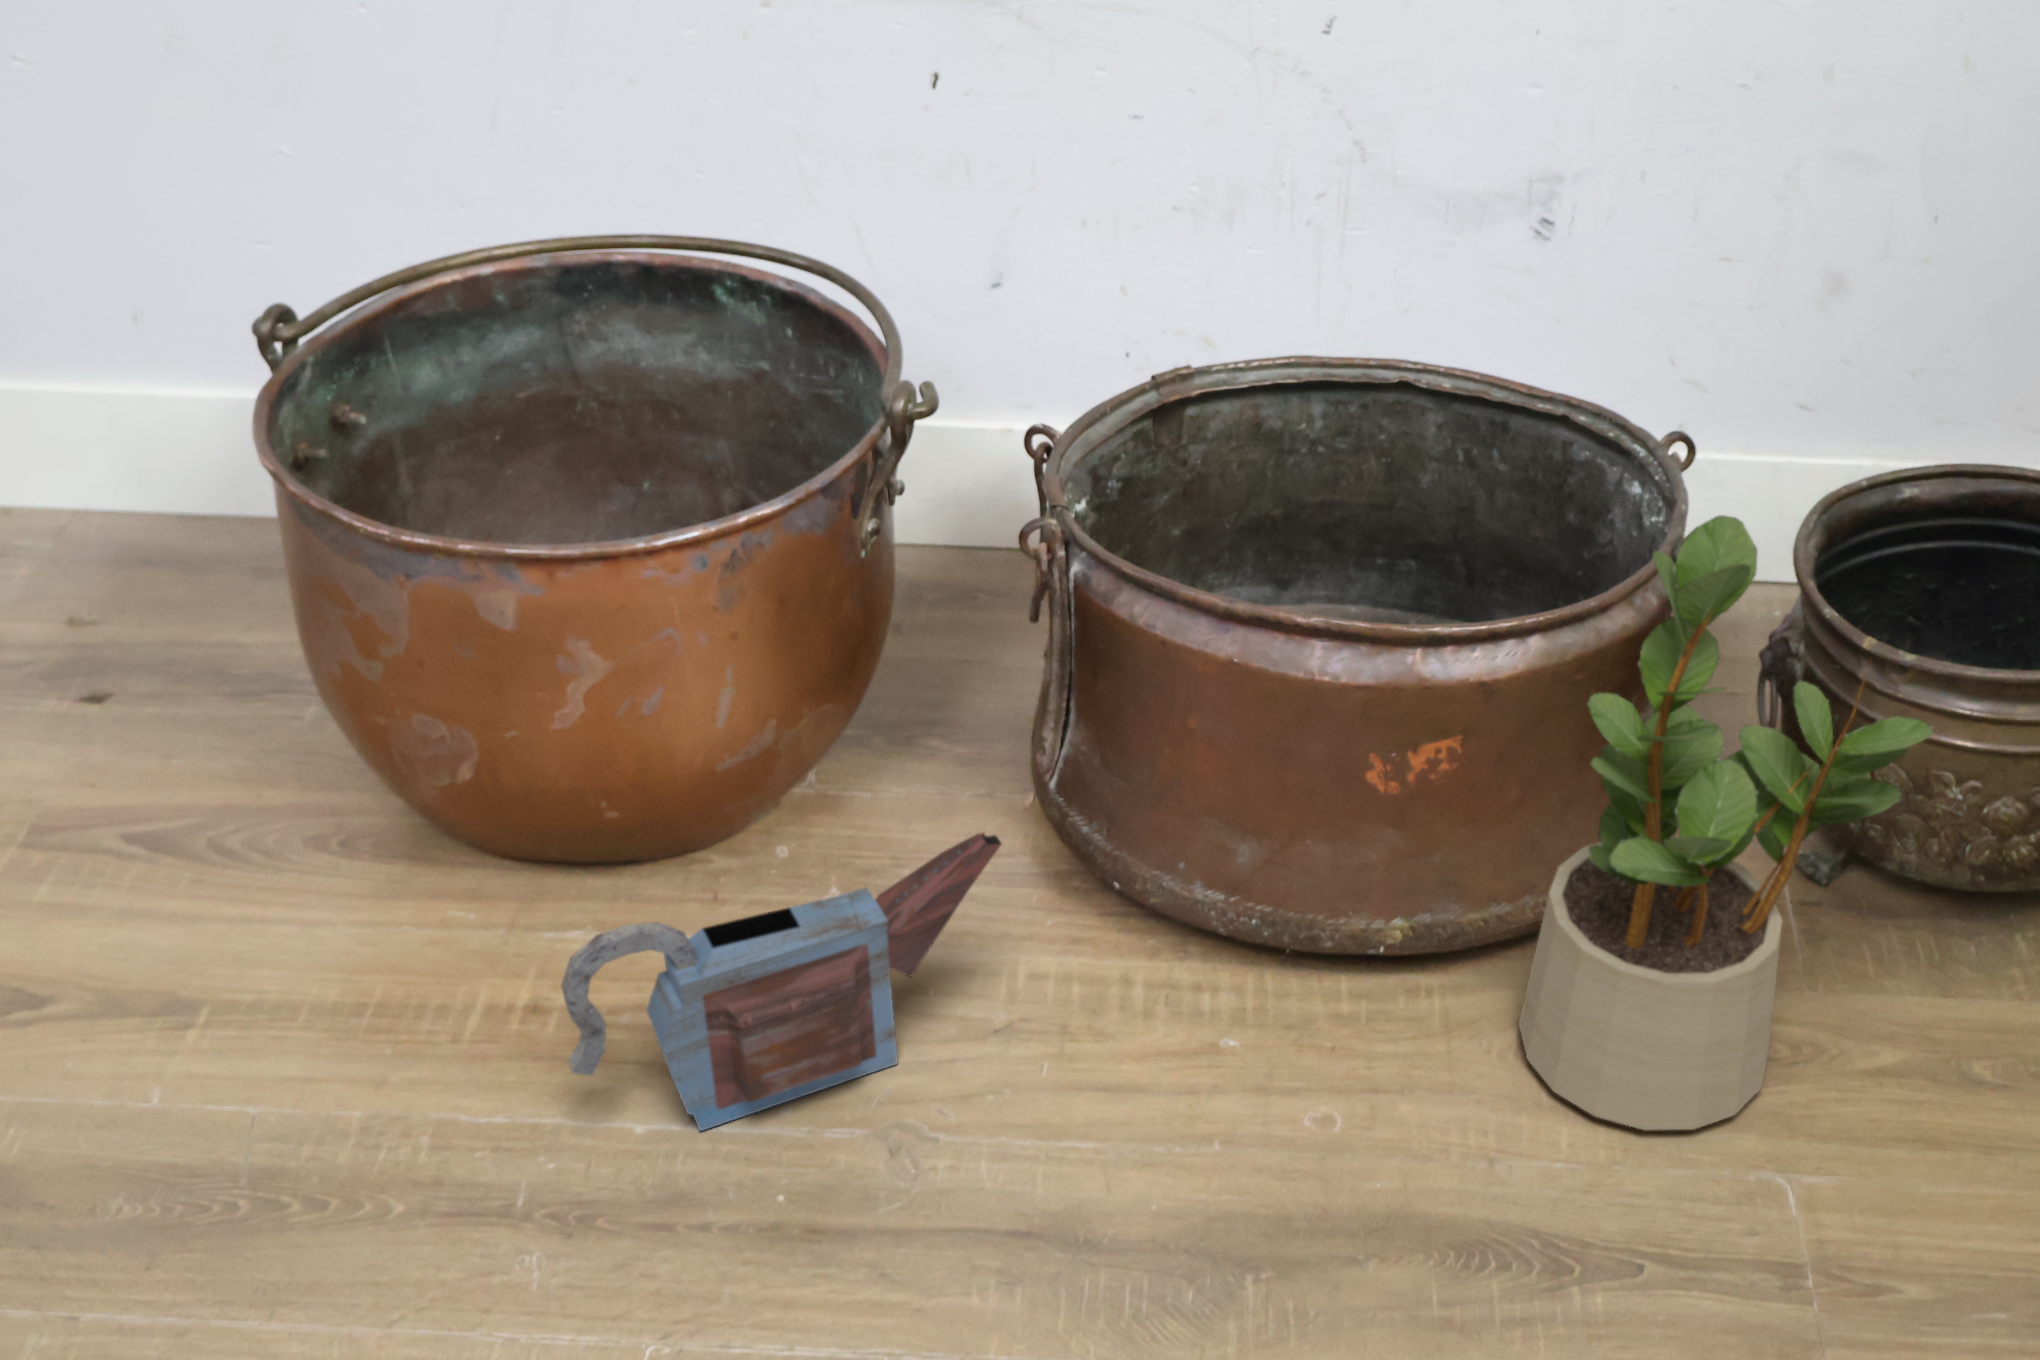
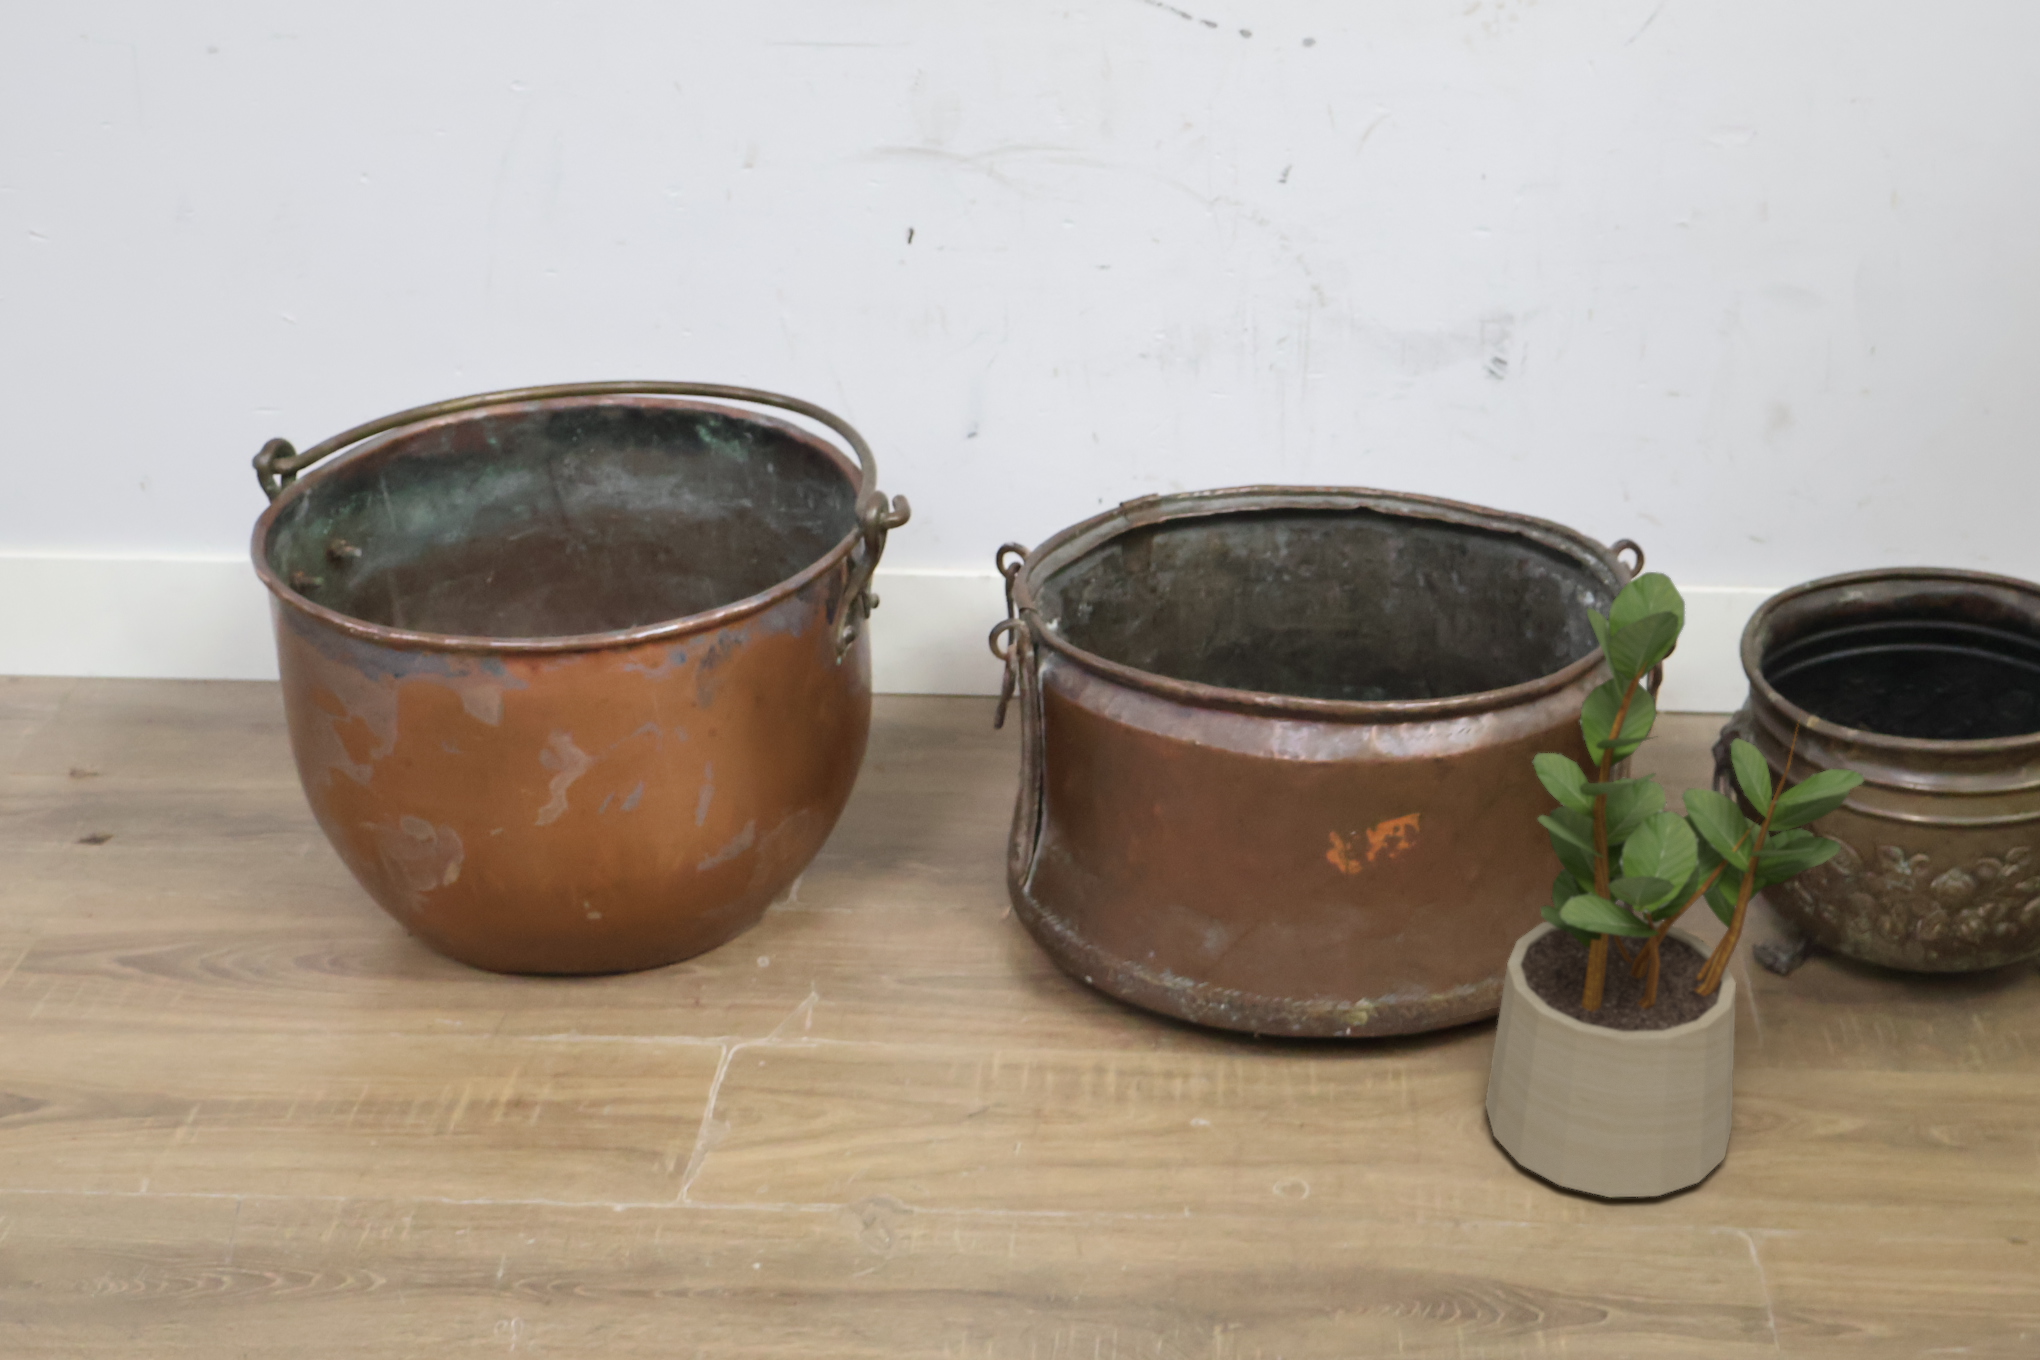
watering can: present [561,833,1001,1131] -> none [538,914,973,1216]

